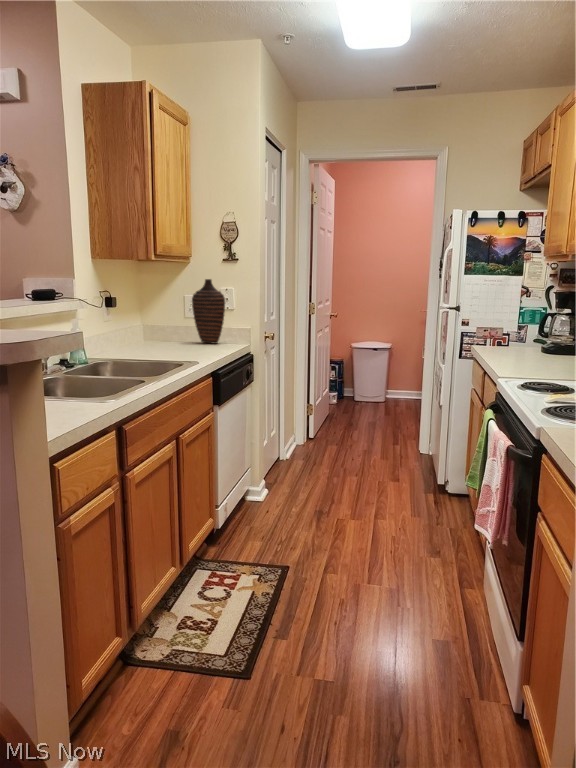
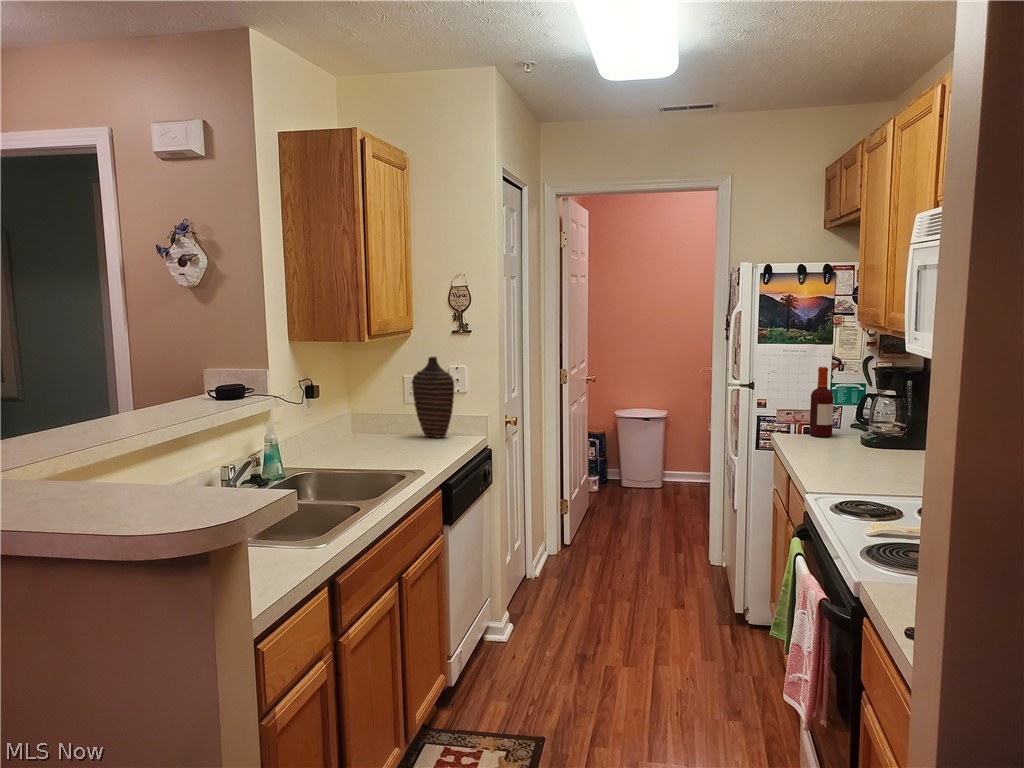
bottle: none [501,294,521,348] -> present [810,367,834,437]

